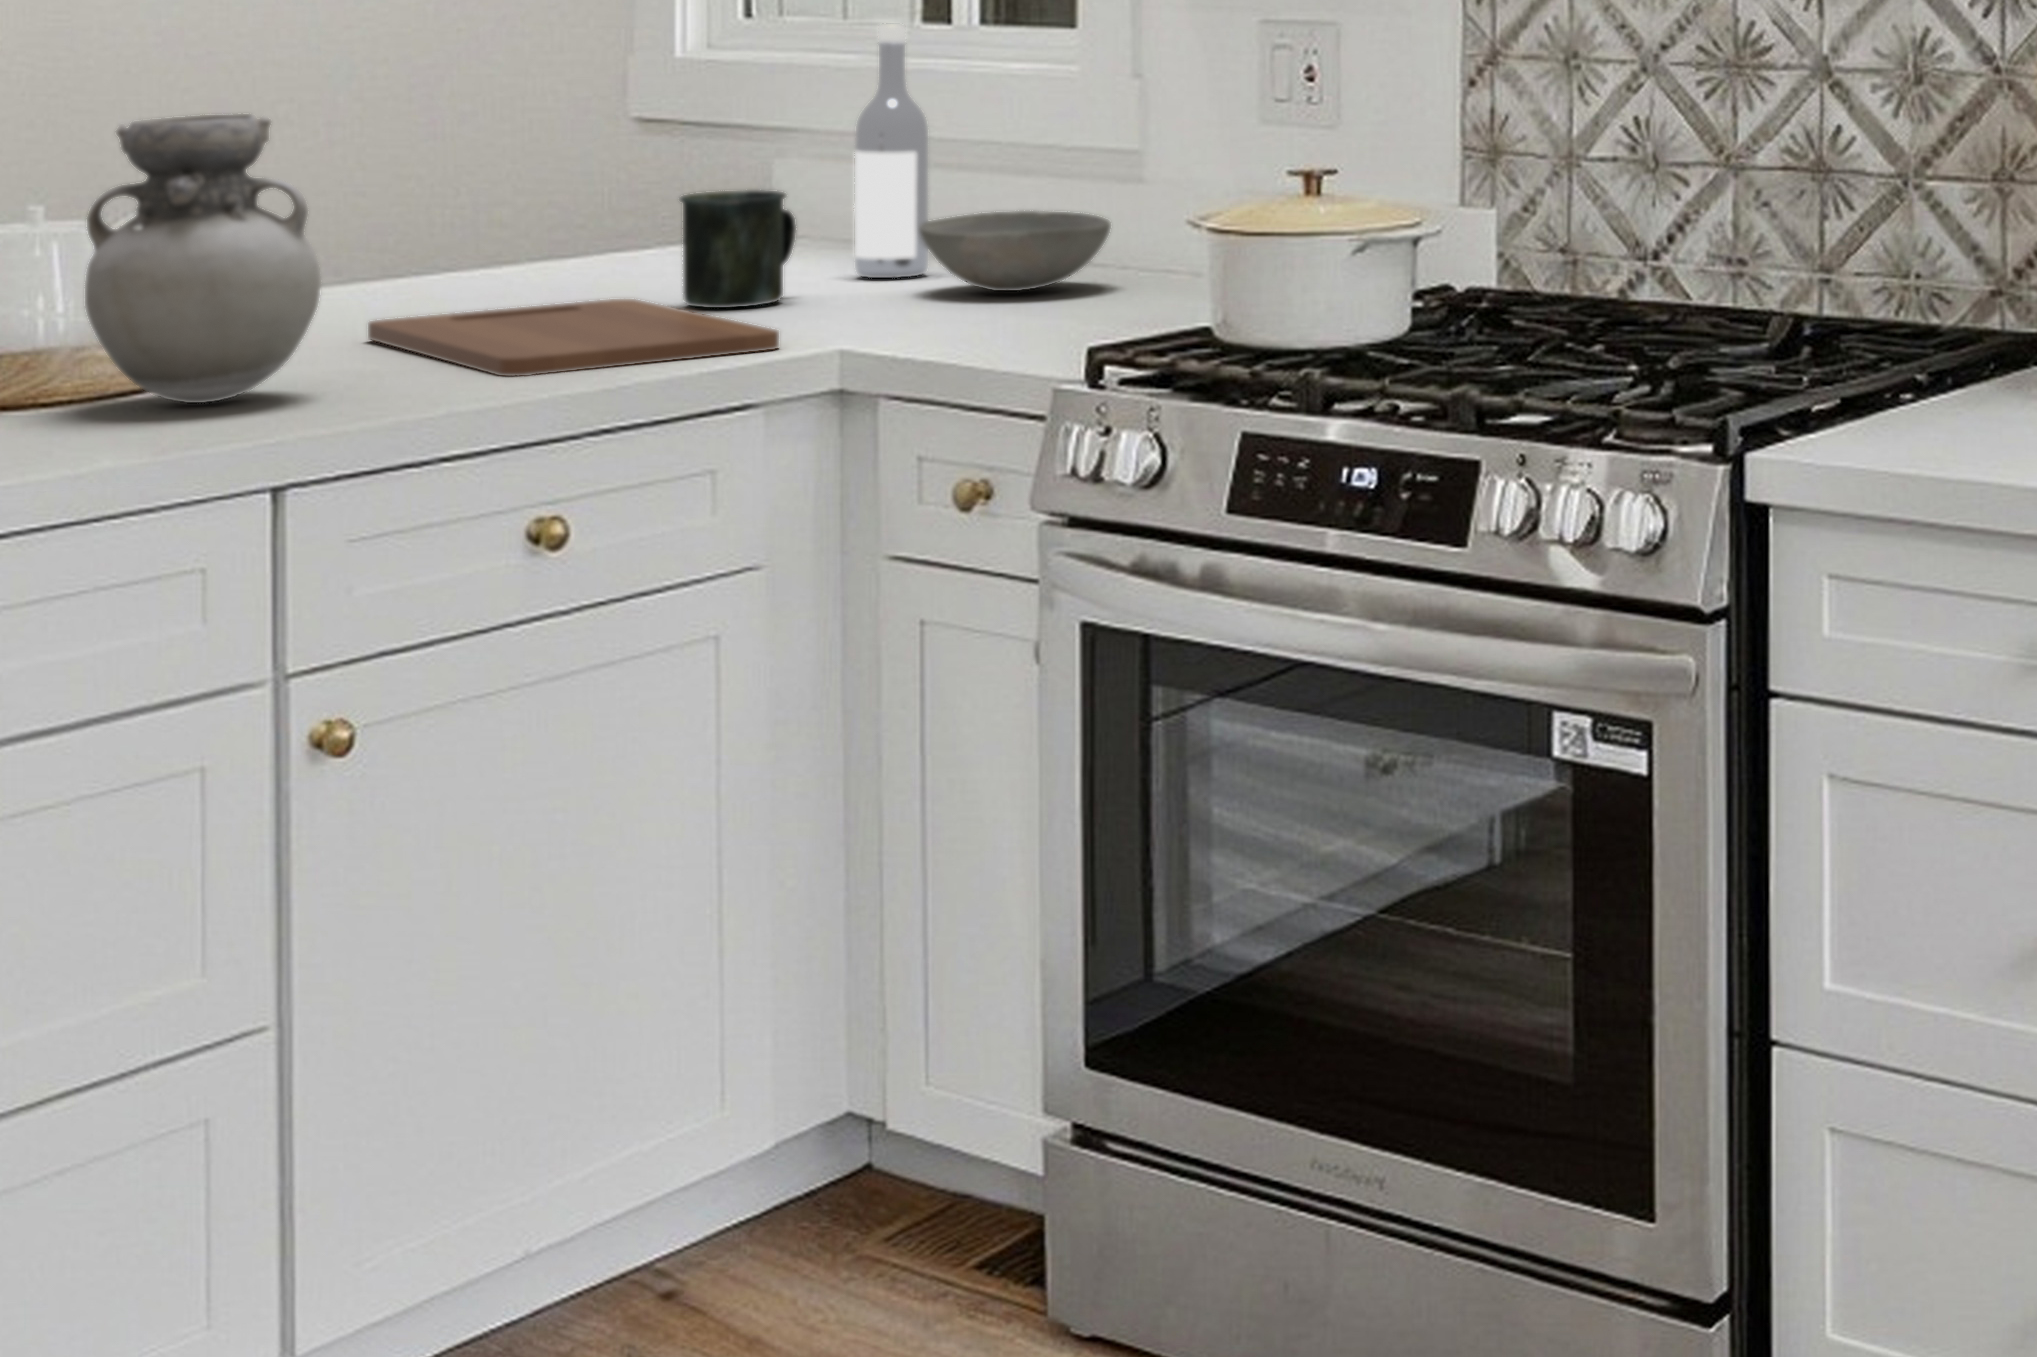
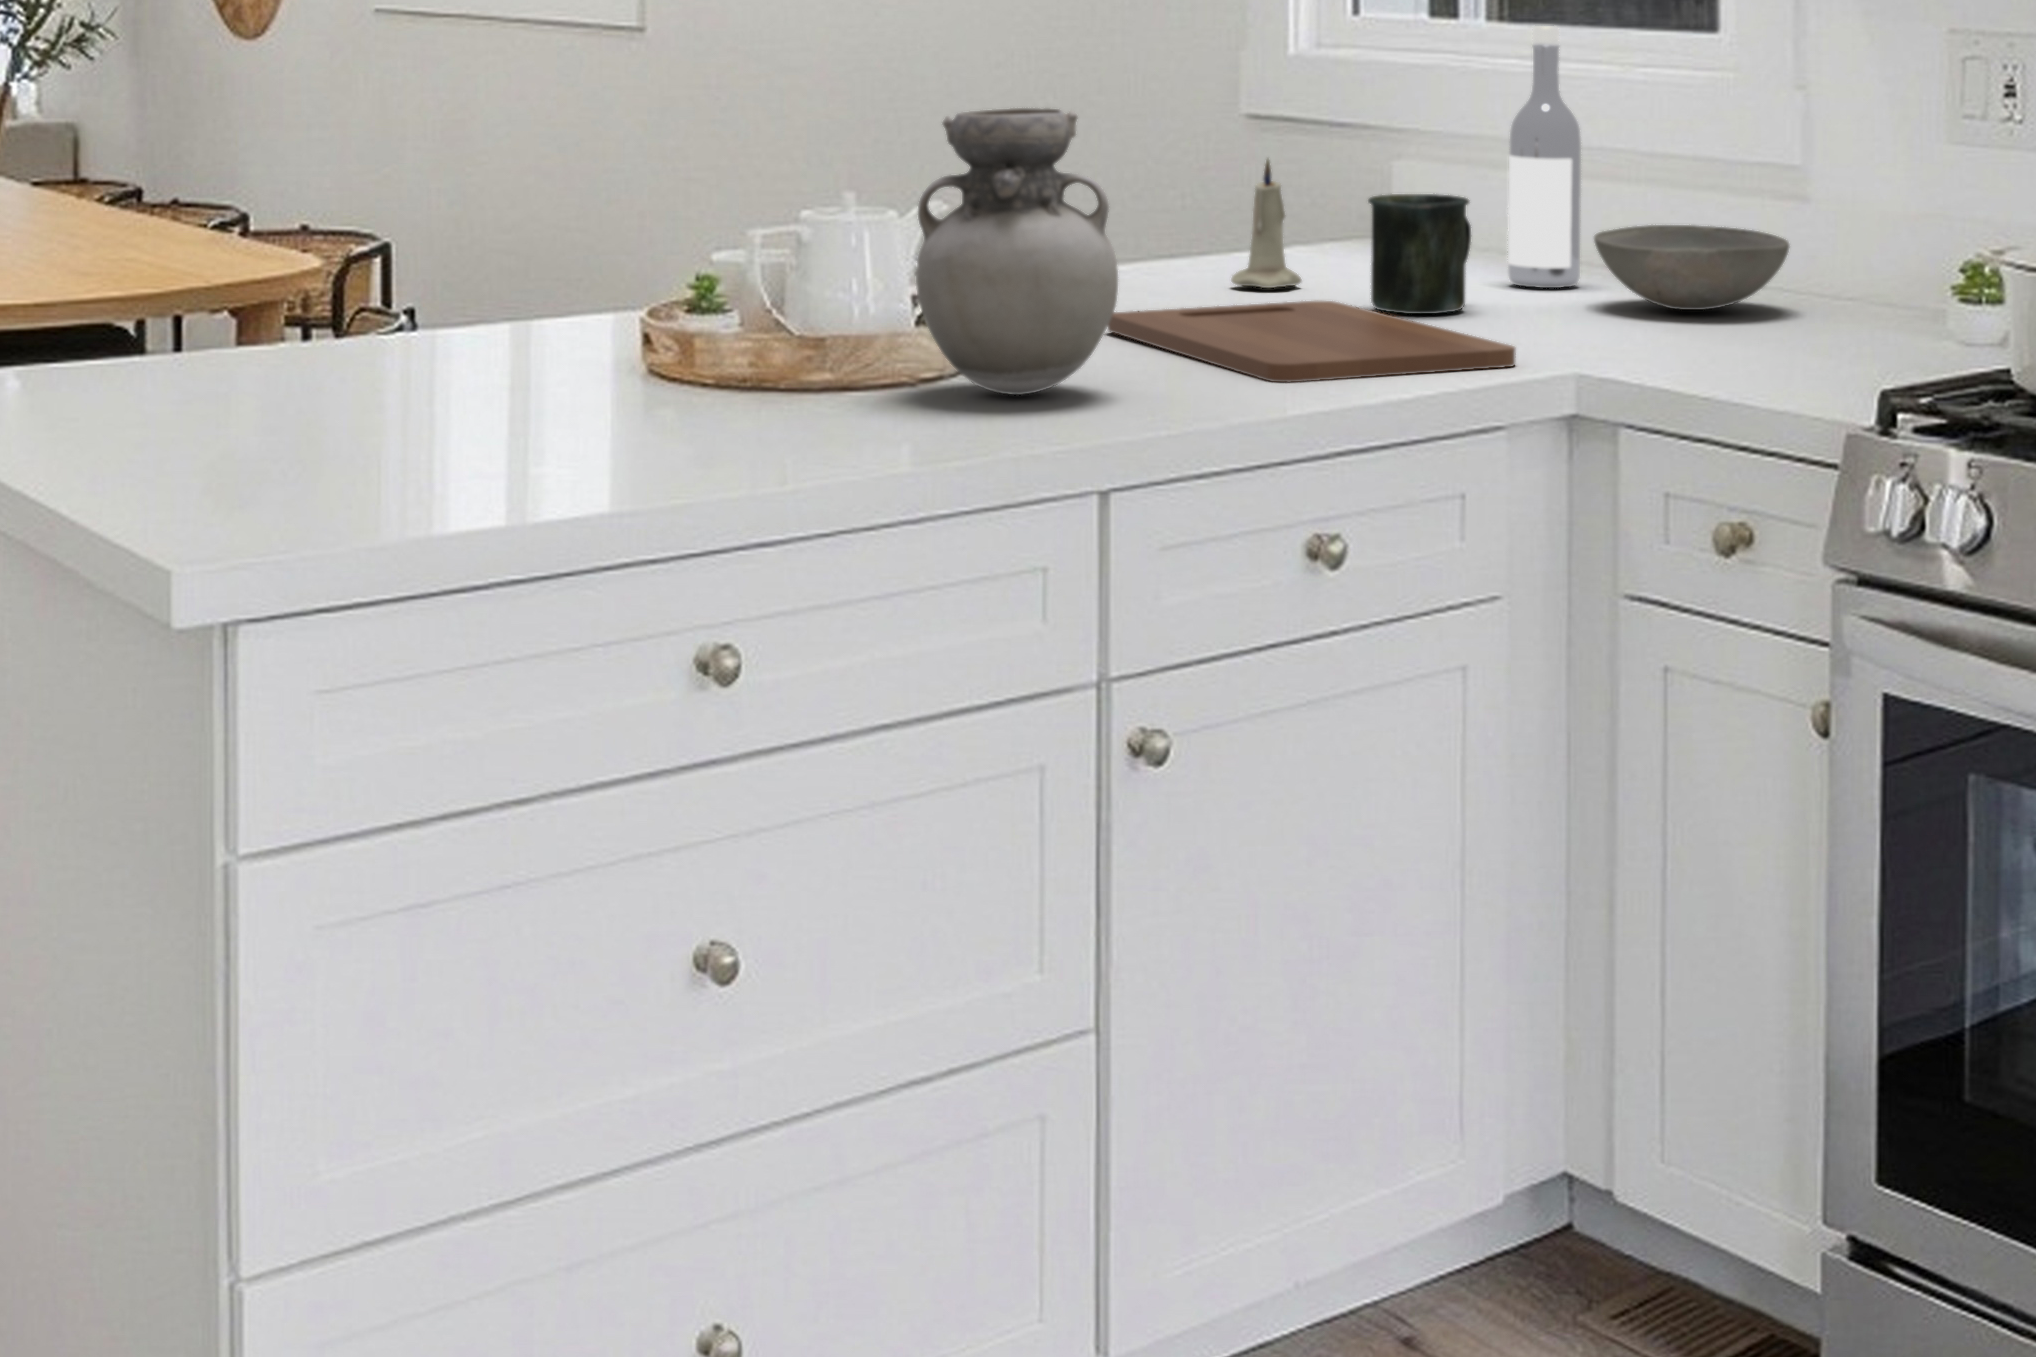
candle: none [553,159,632,291] -> present [1231,159,1301,288]

